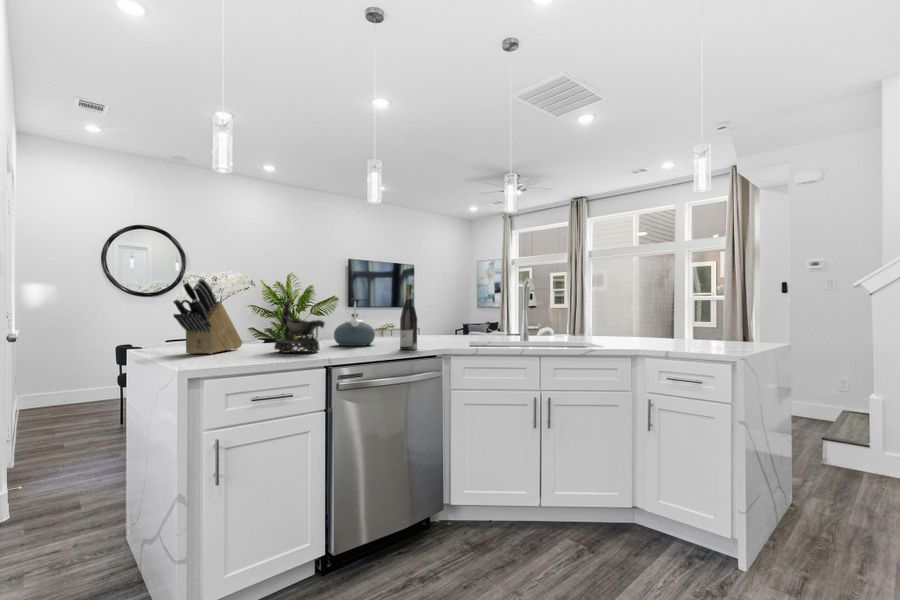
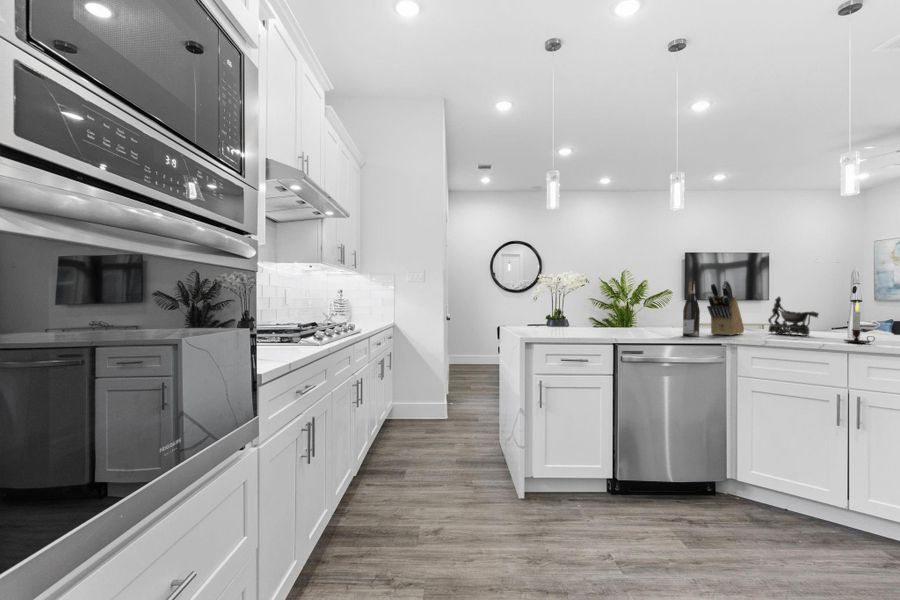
knife block: present [173,279,242,354] -> present [707,281,744,336]
kettle: present [334,298,375,346] -> none [632,293,668,332]
decorative bowl: present [274,300,325,353] -> present [768,297,819,335]
candle: none [534,306,557,346] -> present [844,302,875,343]

